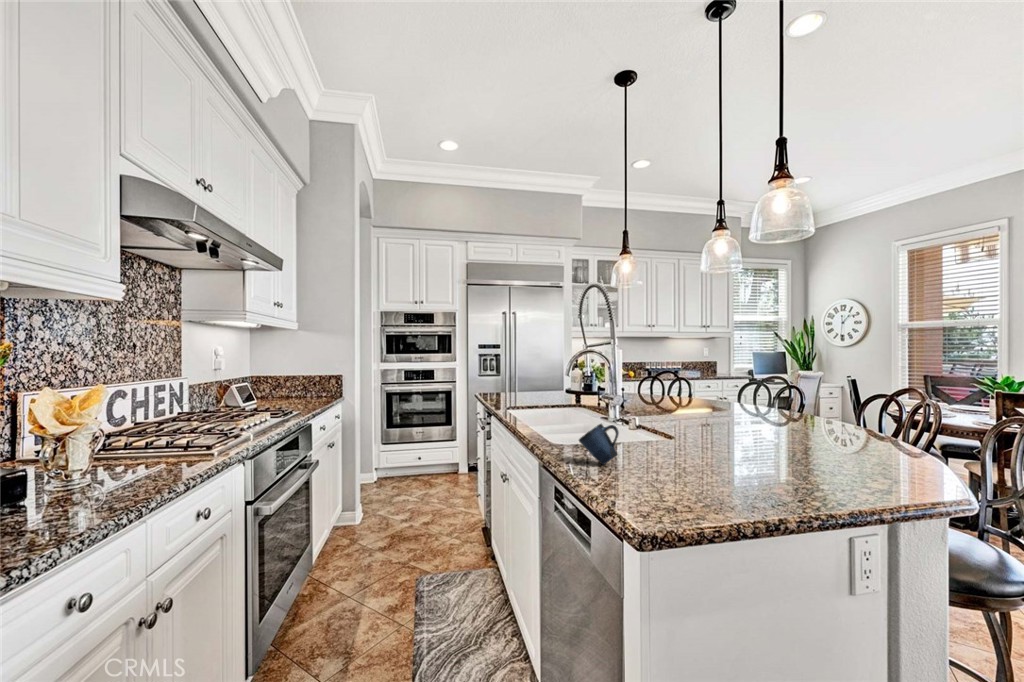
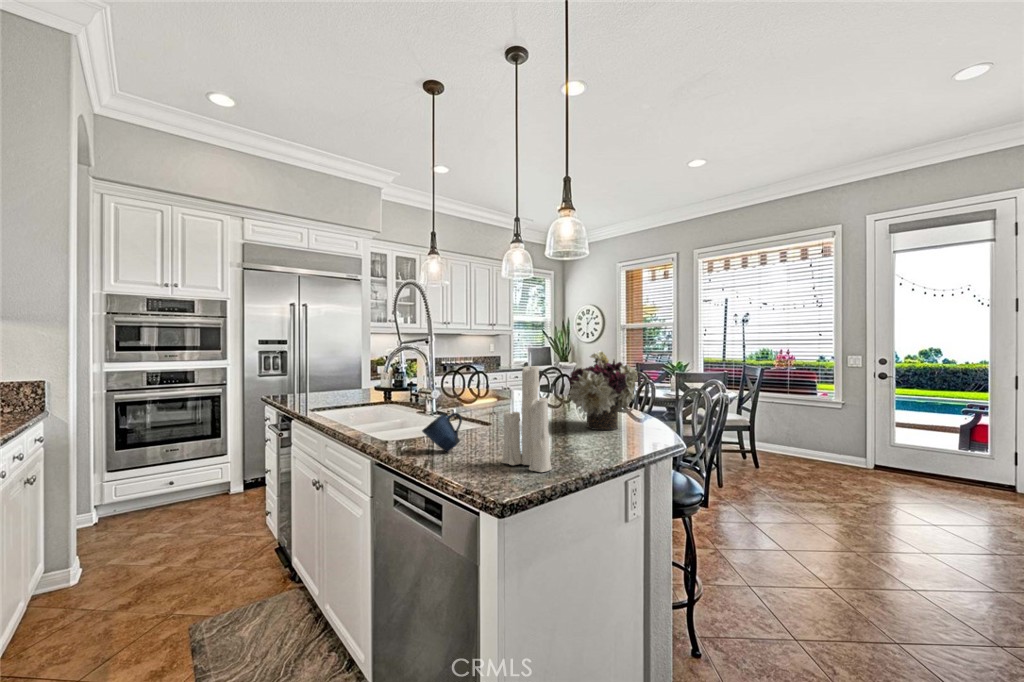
candle: none [652,358,707,502] -> present [501,354,552,472]
flower arrangement: none [759,361,866,462] -> present [568,351,638,430]

